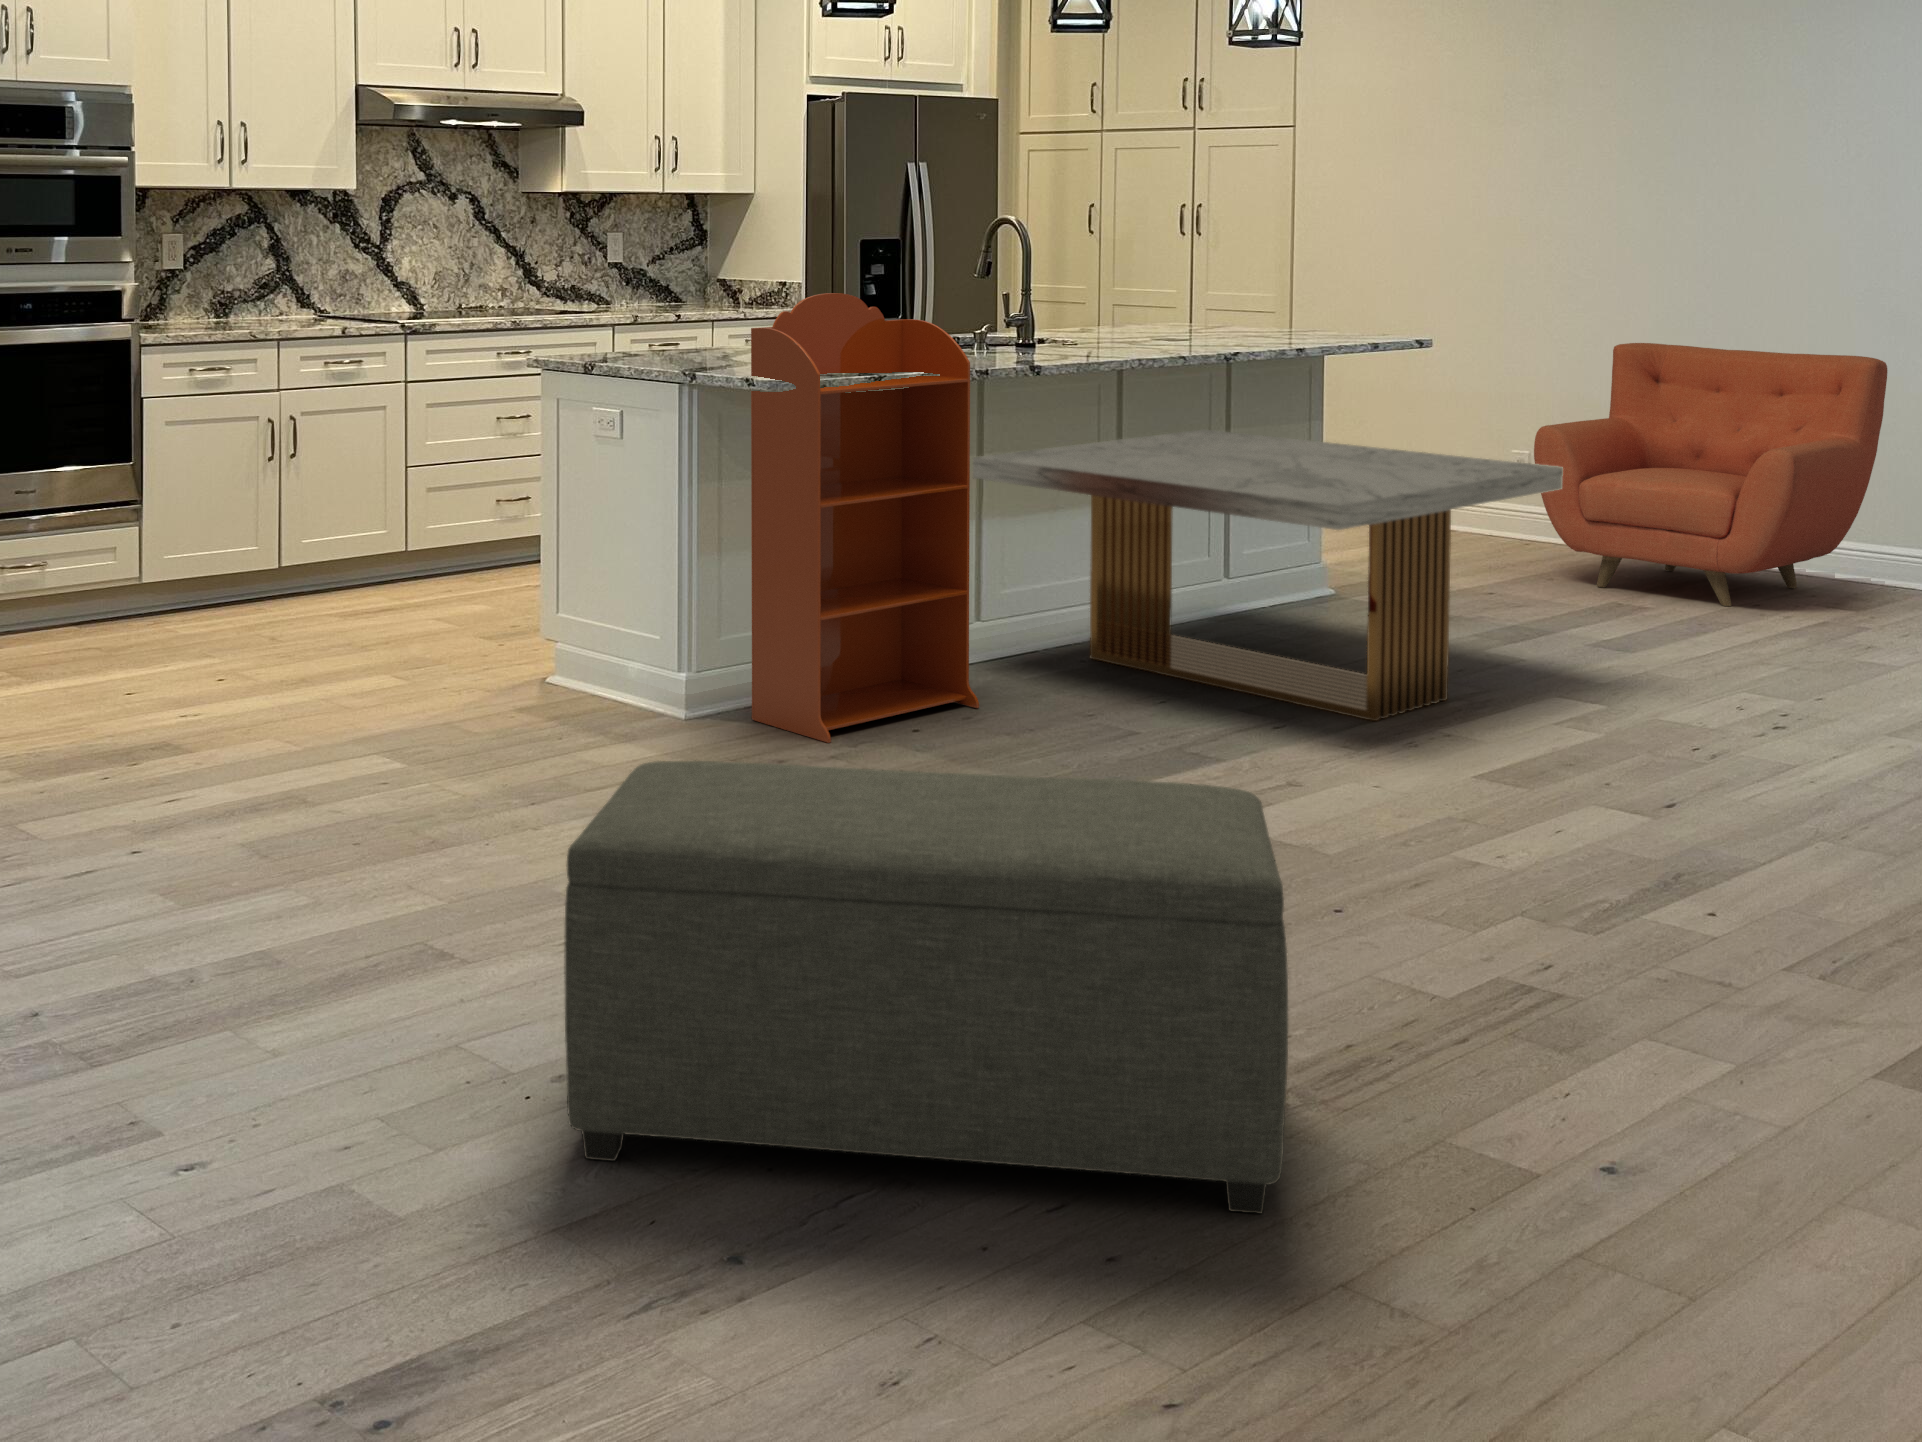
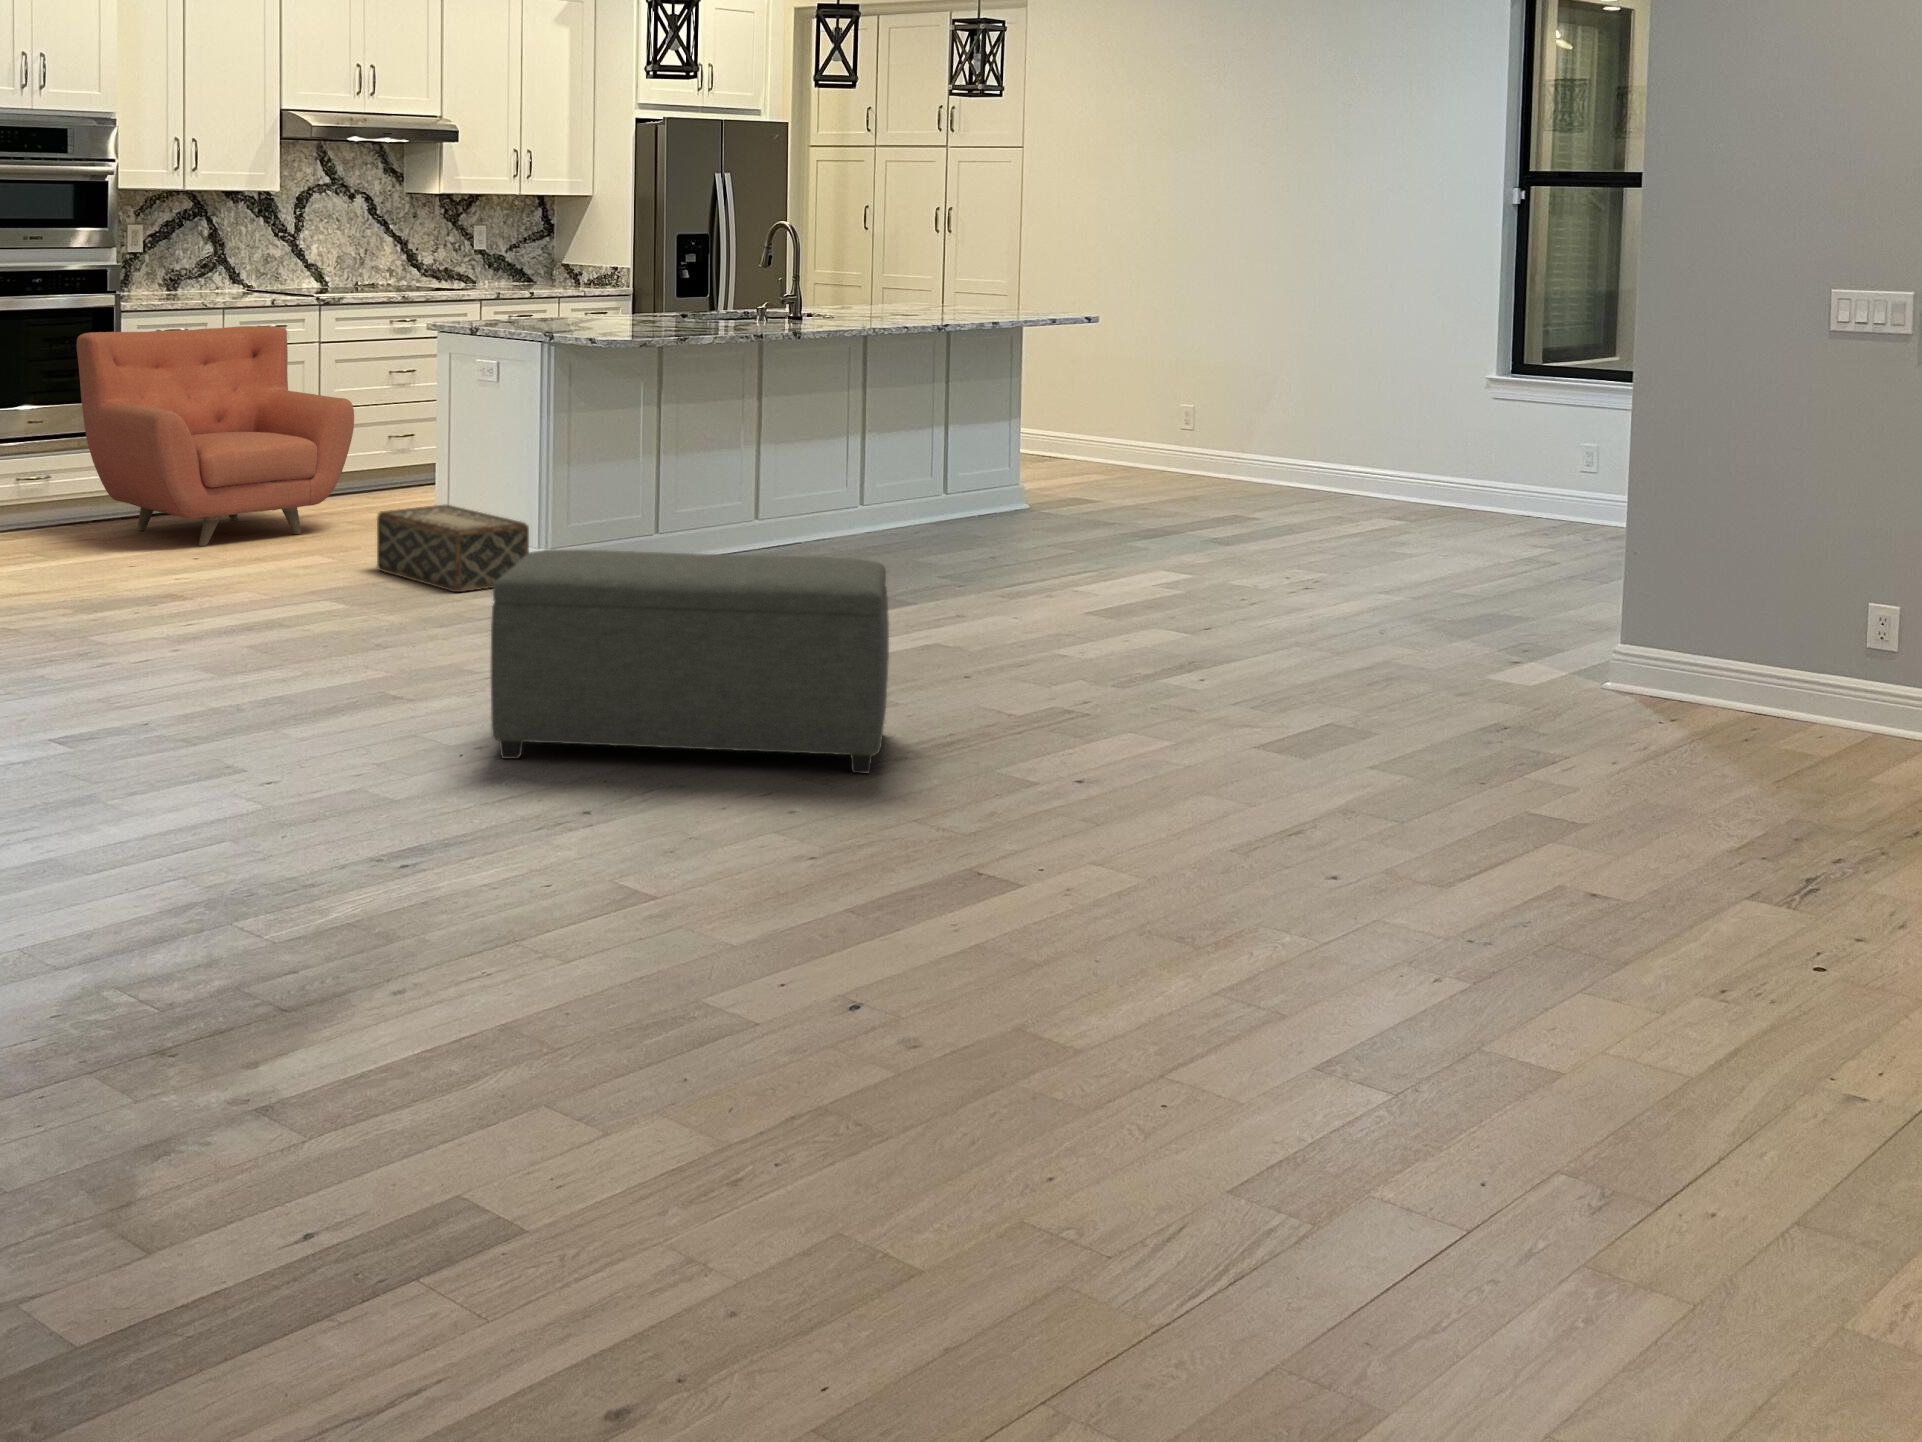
bookcase: present [751,293,979,743] -> none [592,277,753,590]
armchair: present [1534,343,1887,606] -> present [77,326,354,546]
coffee table: present [973,429,1563,721] -> none [753,381,1168,579]
woven basket: none [454,610,663,747] -> present [377,505,529,592]

